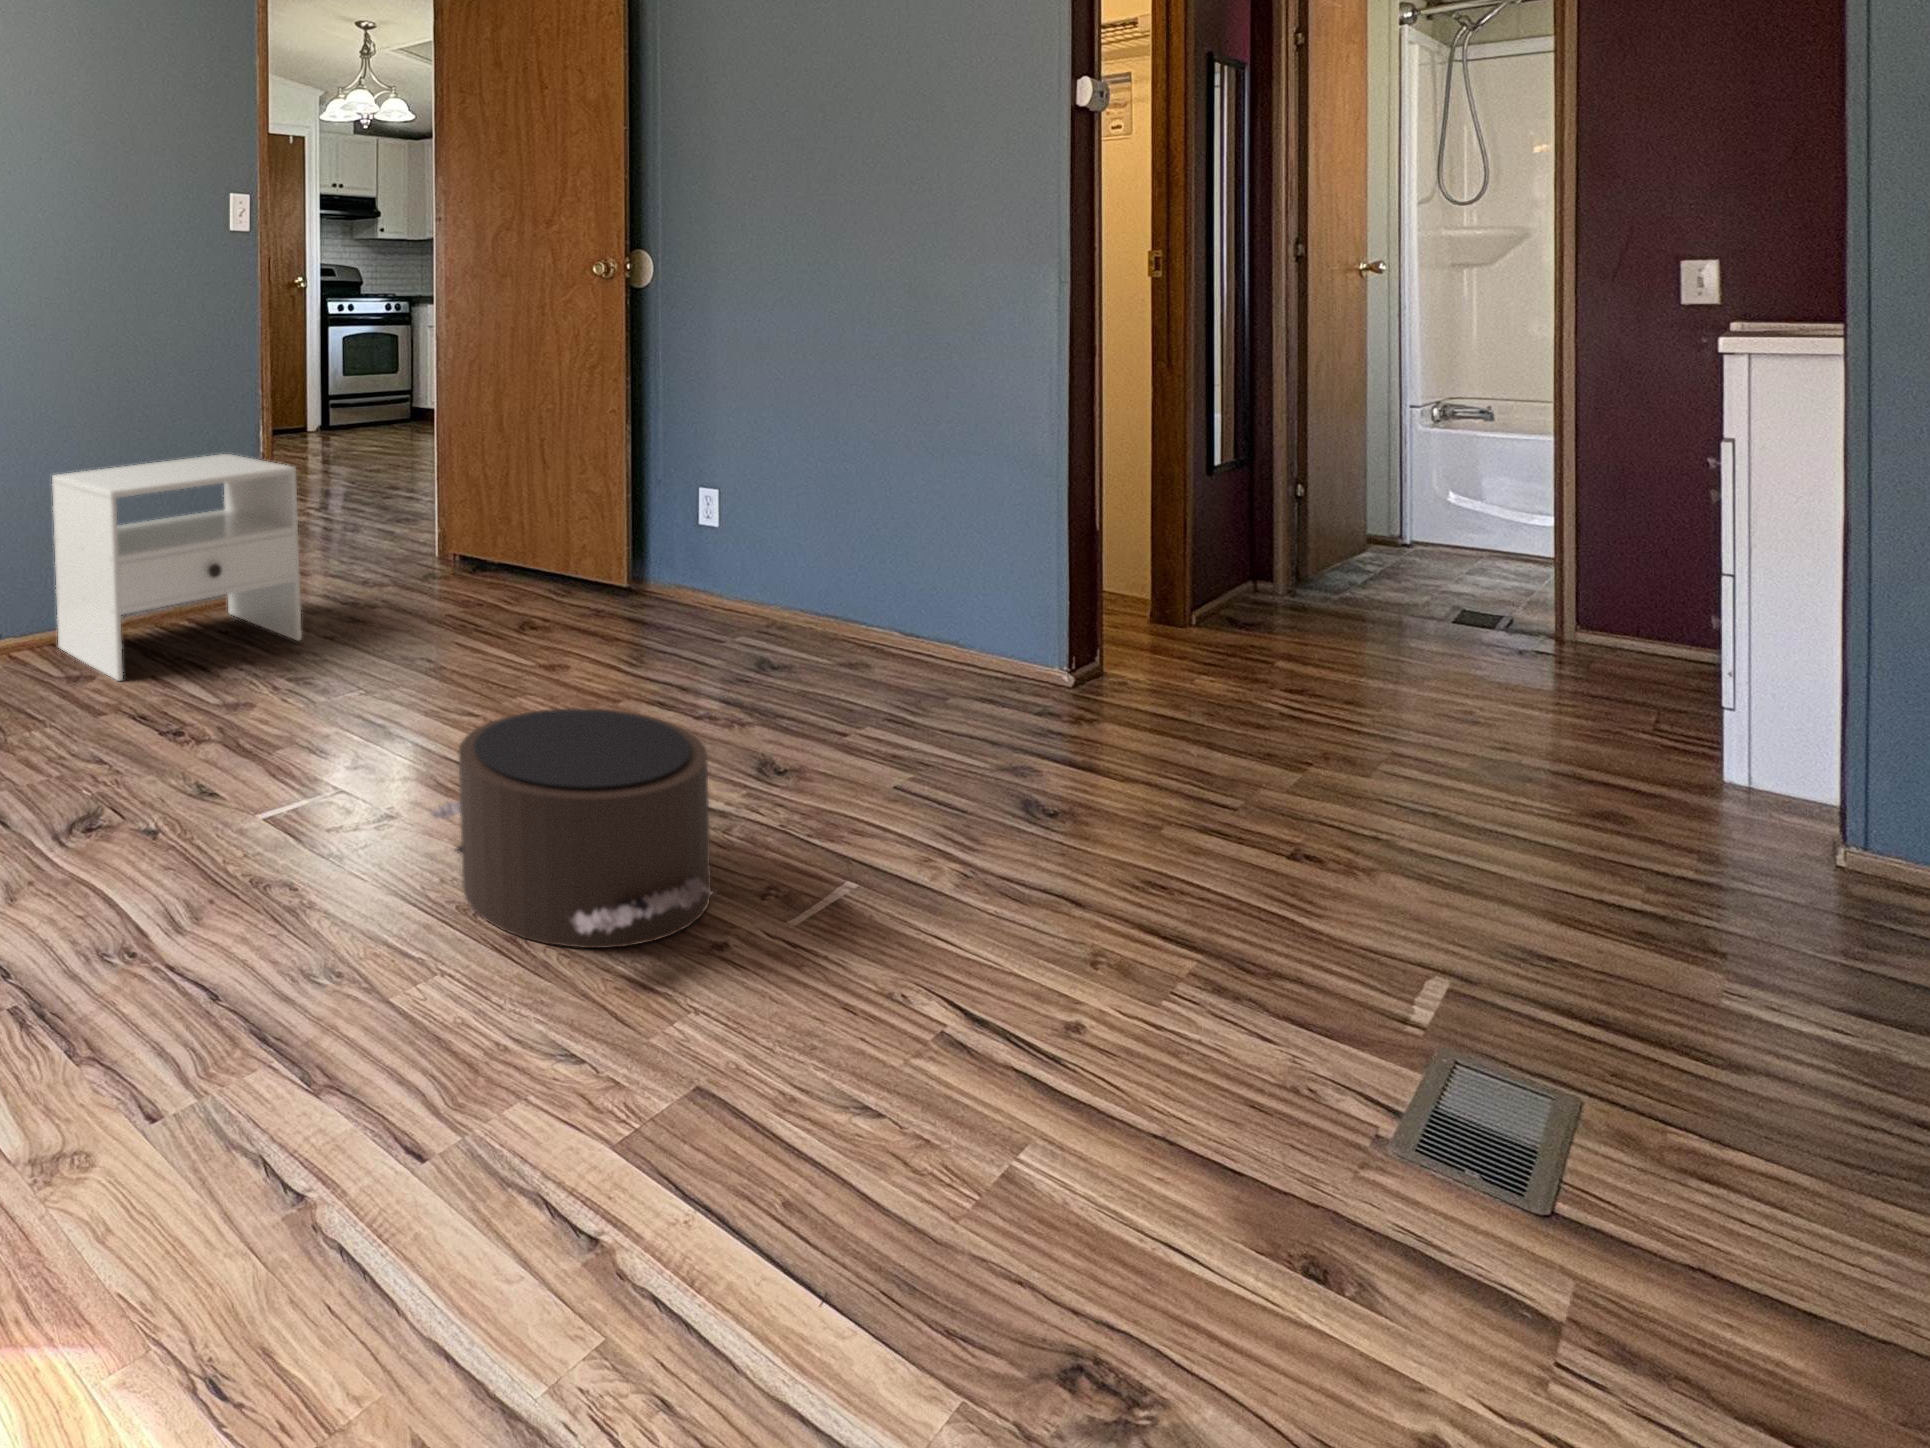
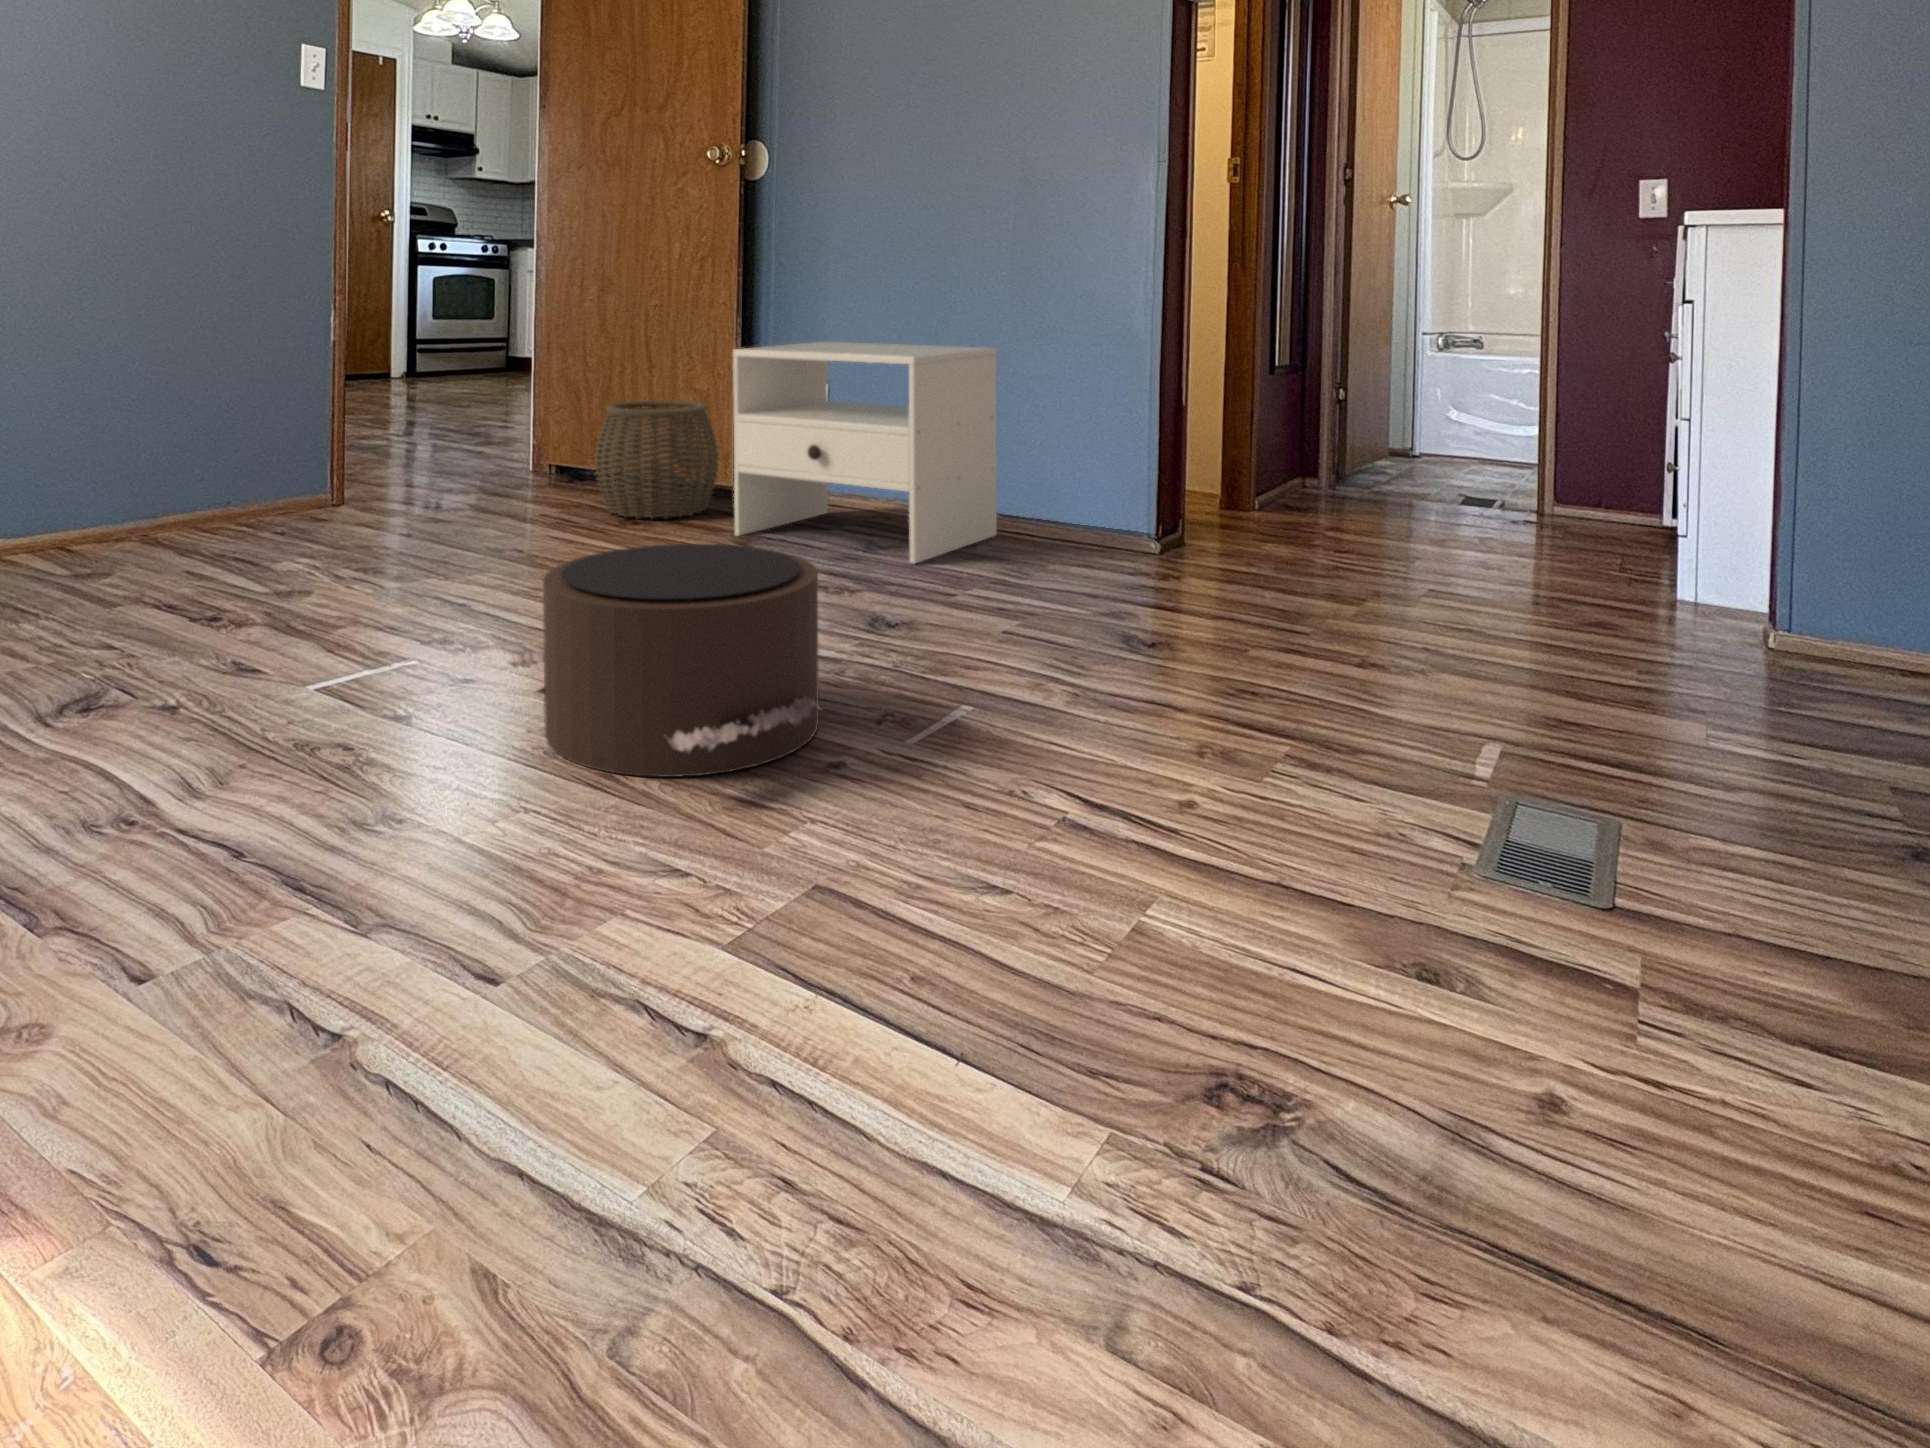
nightstand: present [52,454,301,681] -> present [733,341,997,563]
woven basket: none [503,504,622,624] -> present [595,400,719,519]

